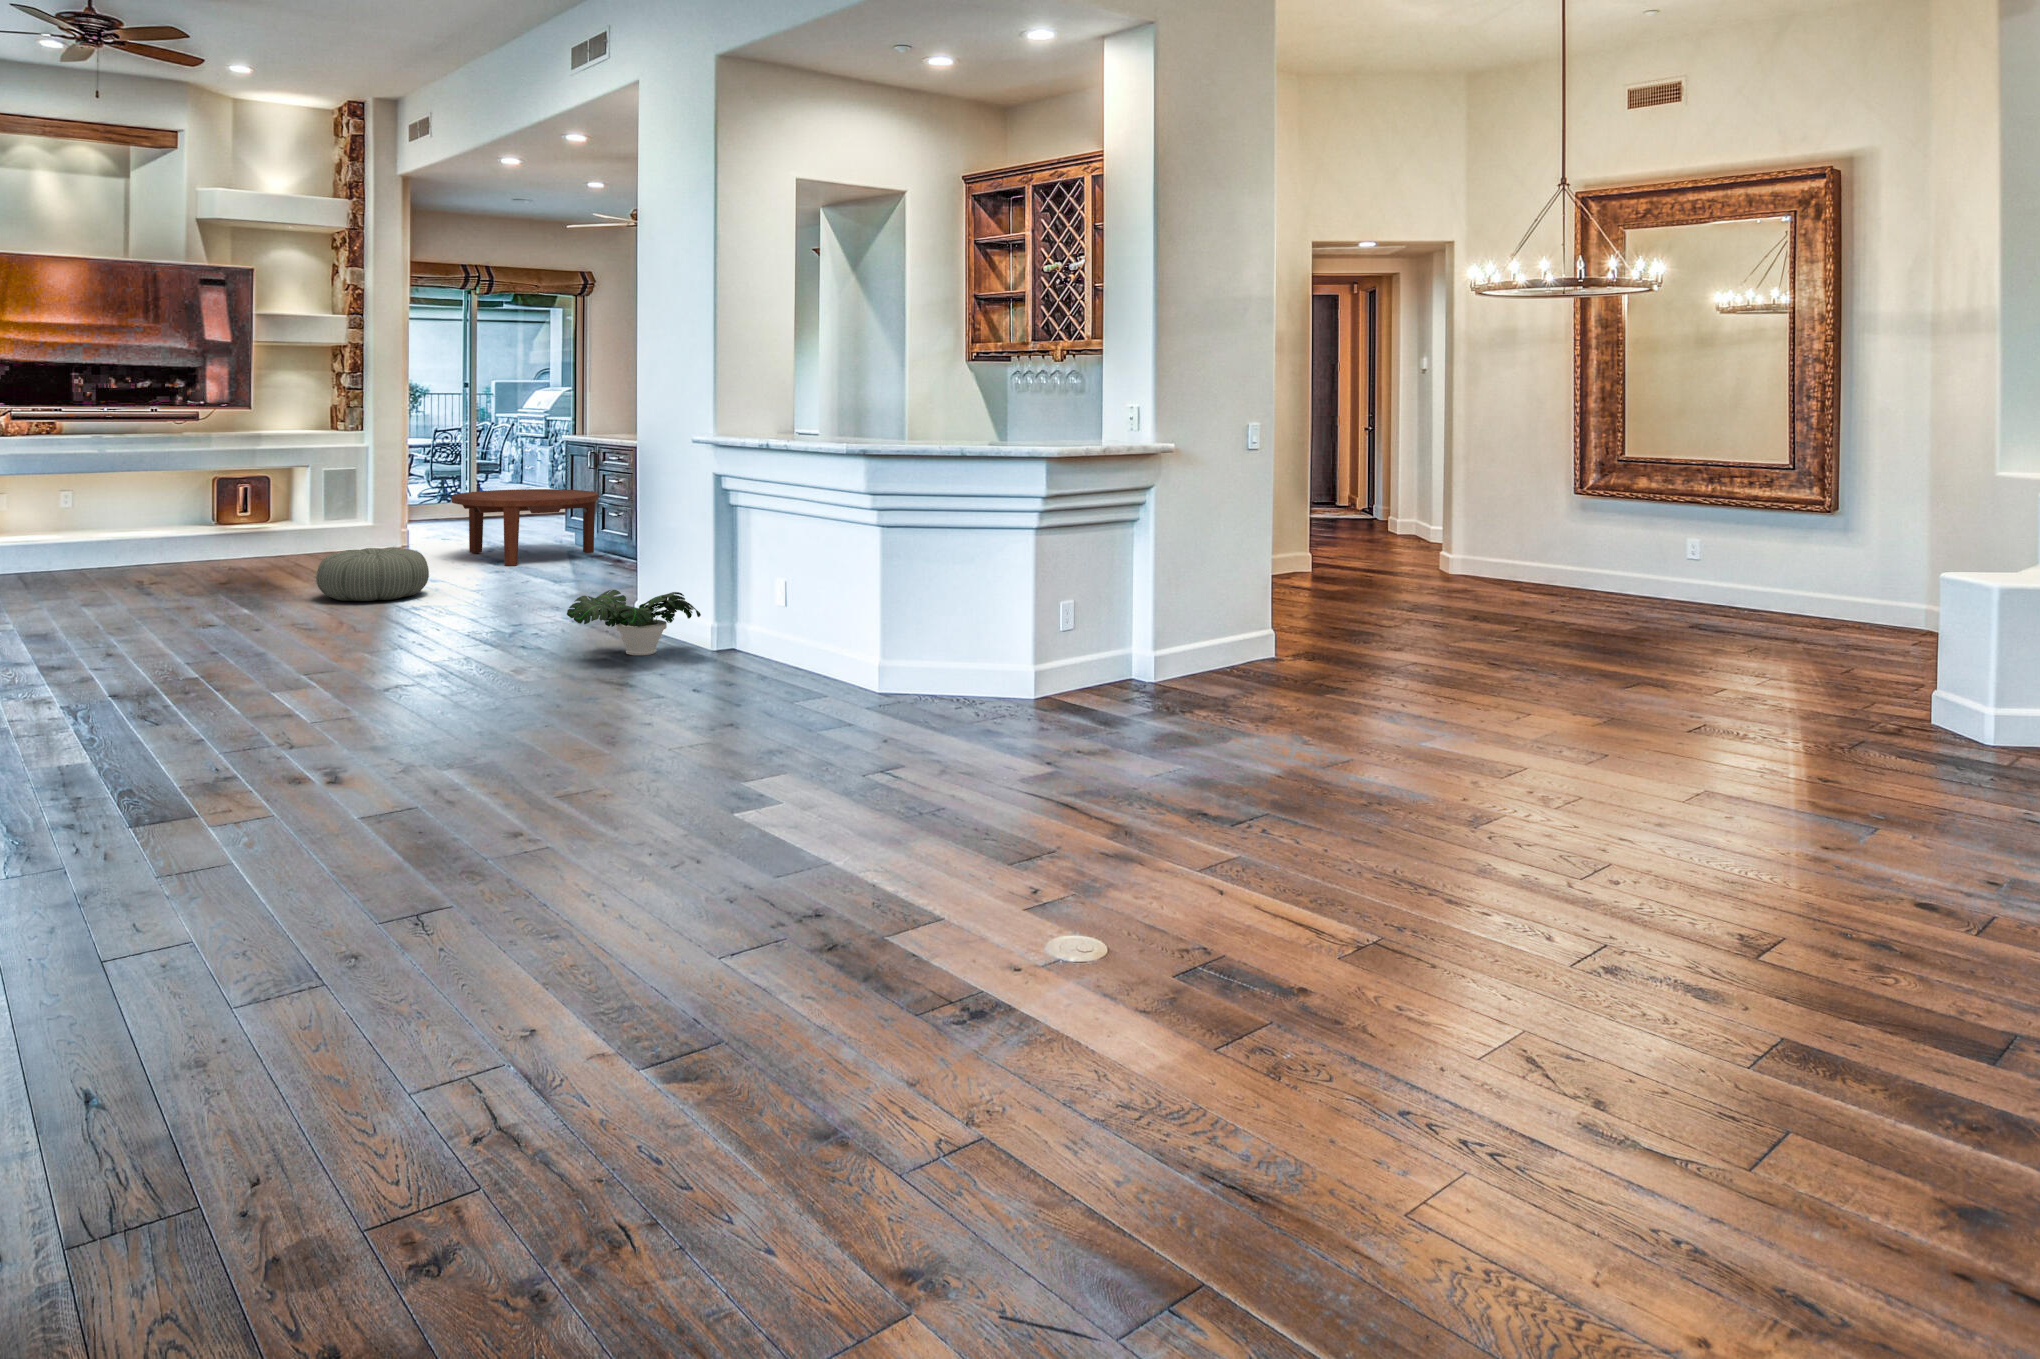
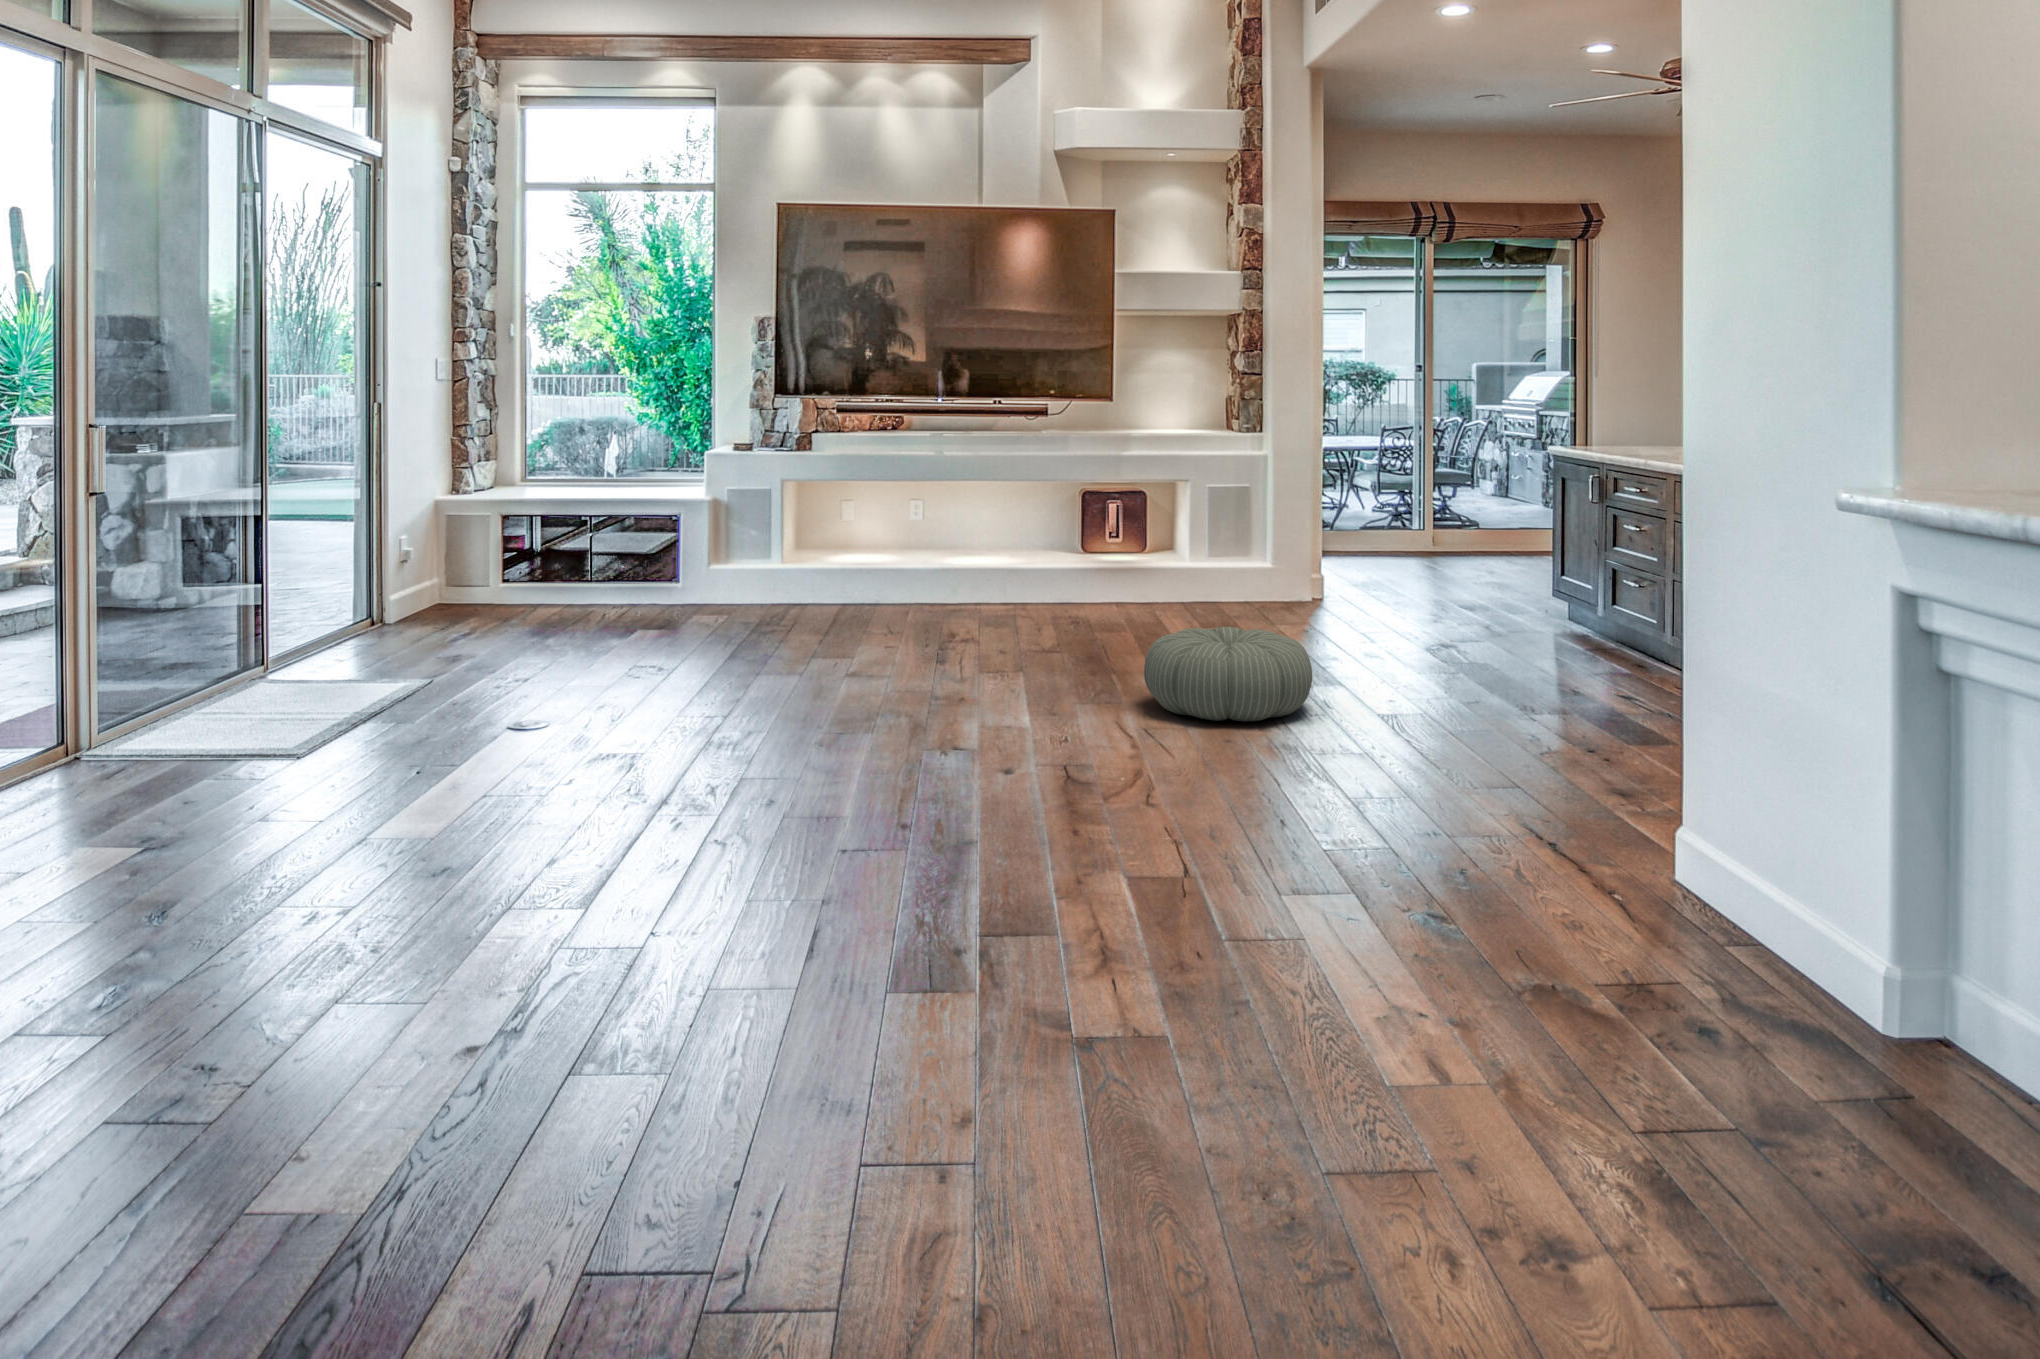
coffee table: present [452,489,599,566] -> none [1374,530,1608,661]
potted plant: present [567,590,701,655] -> none [1517,828,1864,1022]

